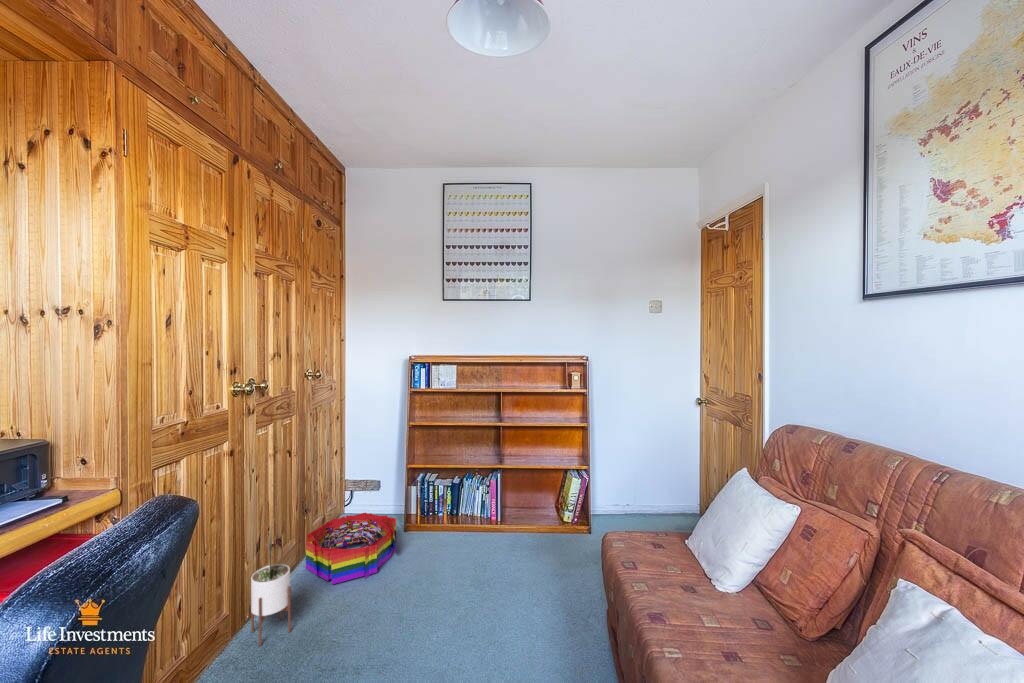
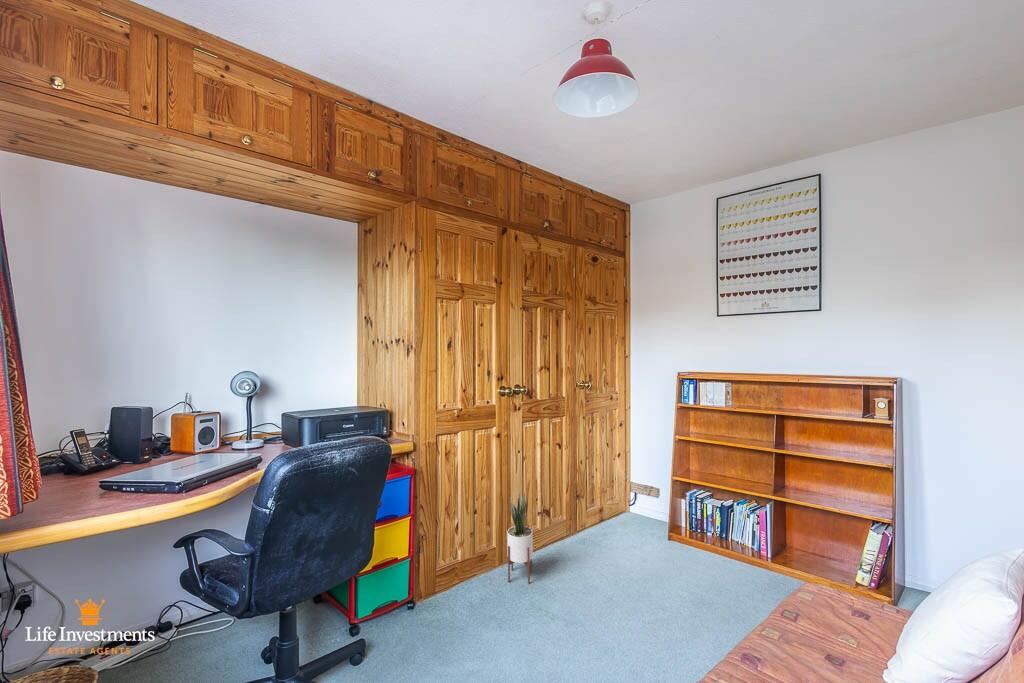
storage bin: present [306,513,396,584] -> none [570,511,650,575]

